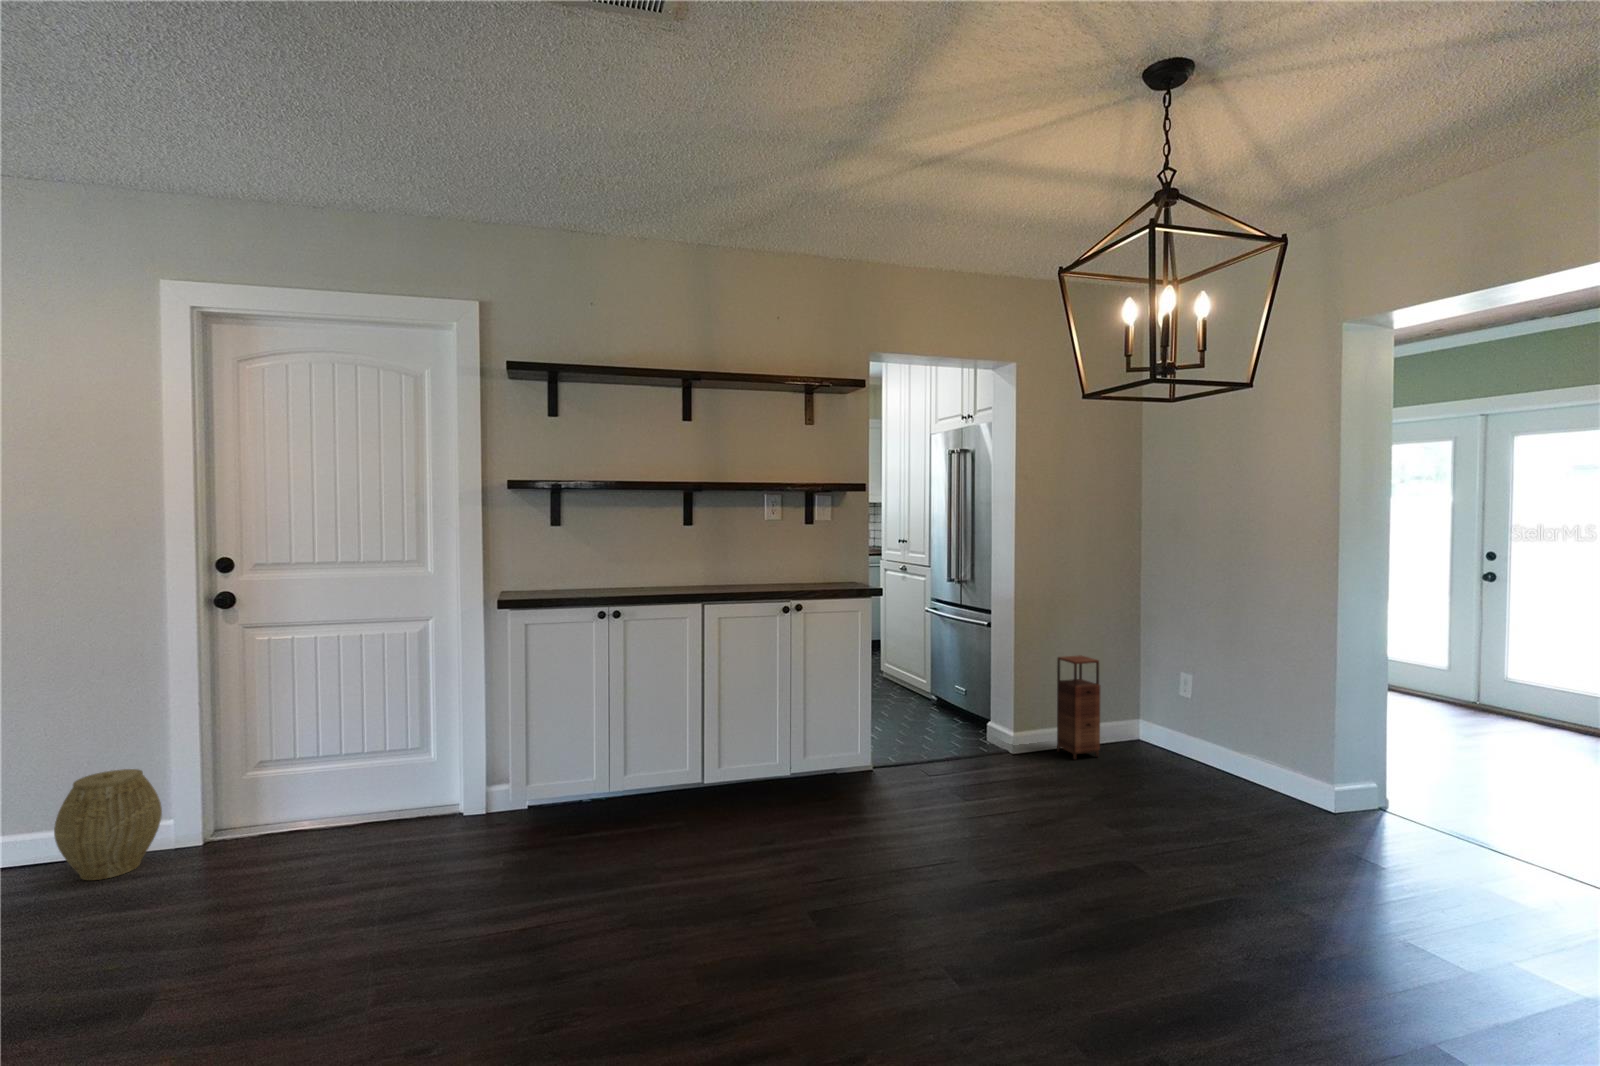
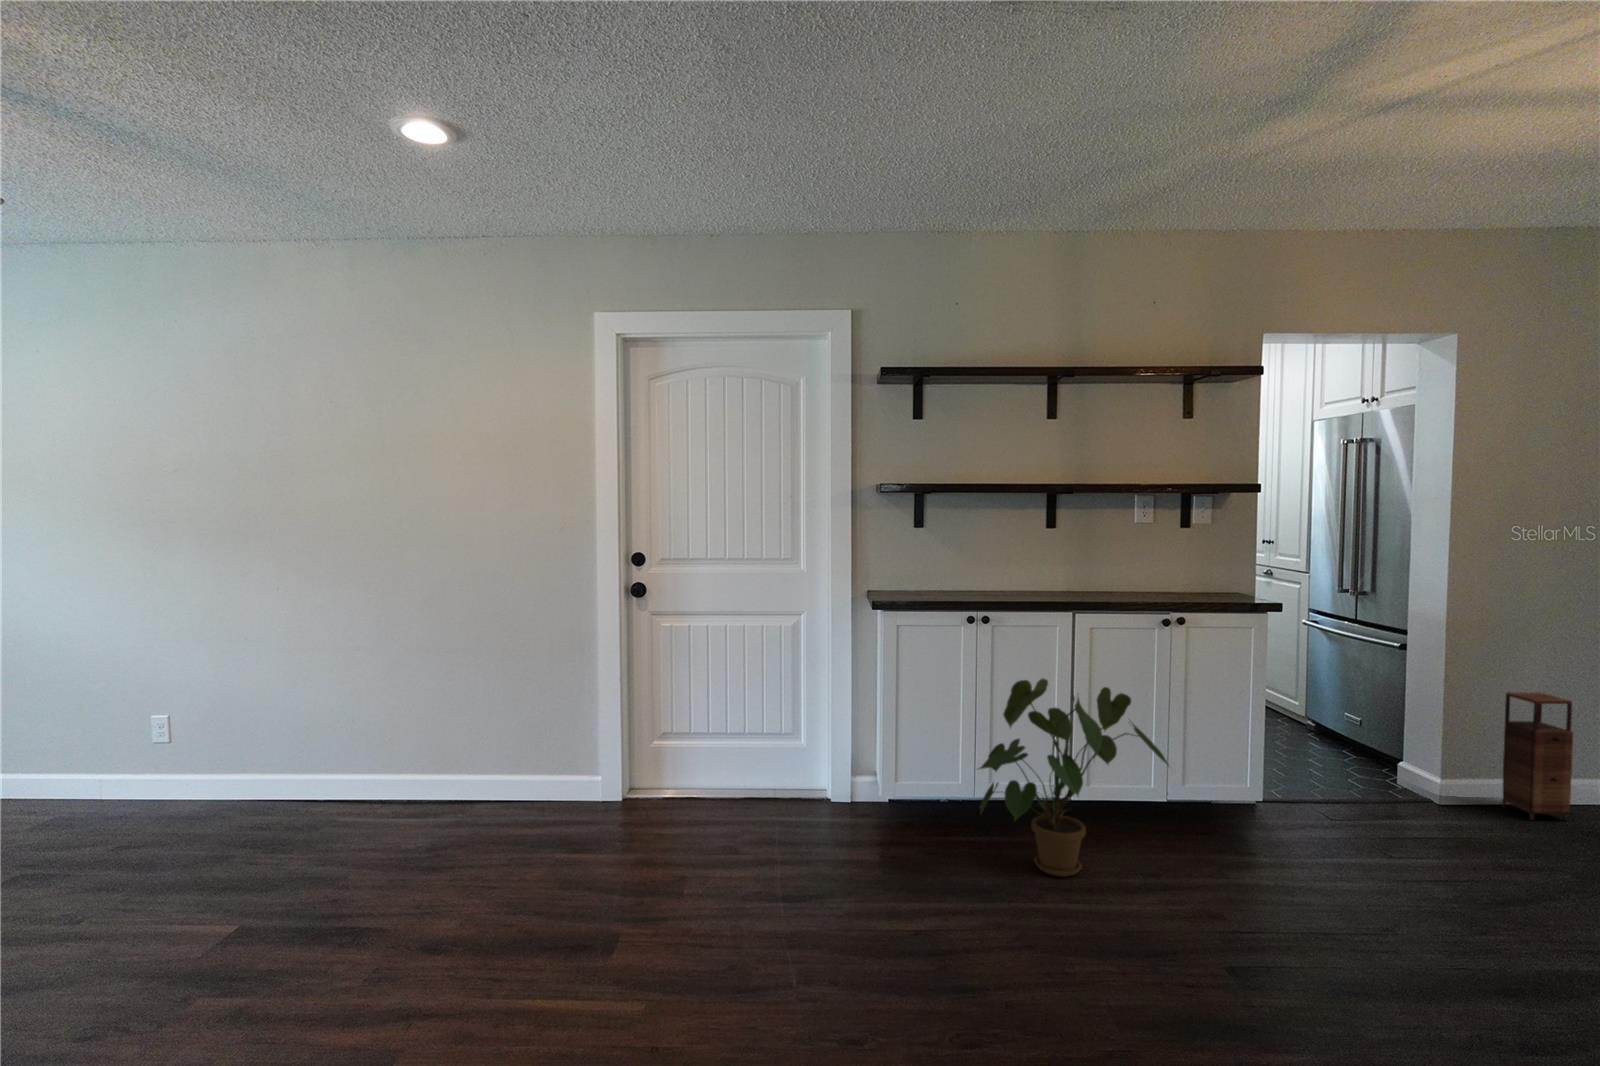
house plant: none [595,669,781,859] -> present [980,679,1168,877]
woven basket: present [54,769,162,880] -> none [528,732,598,823]

